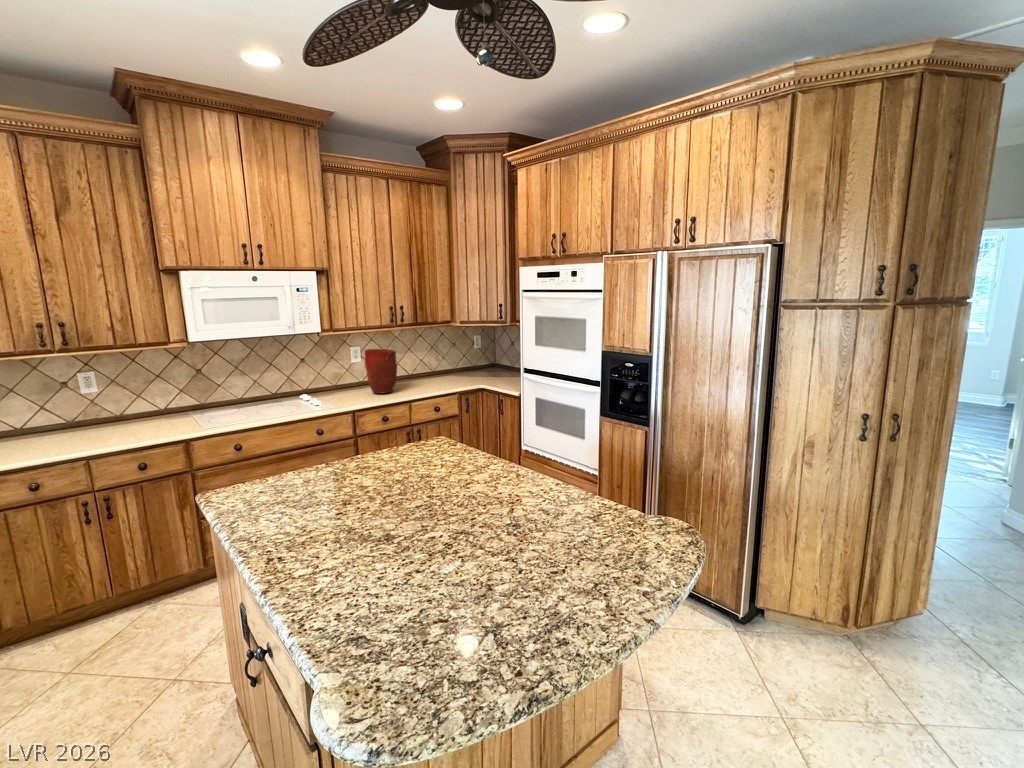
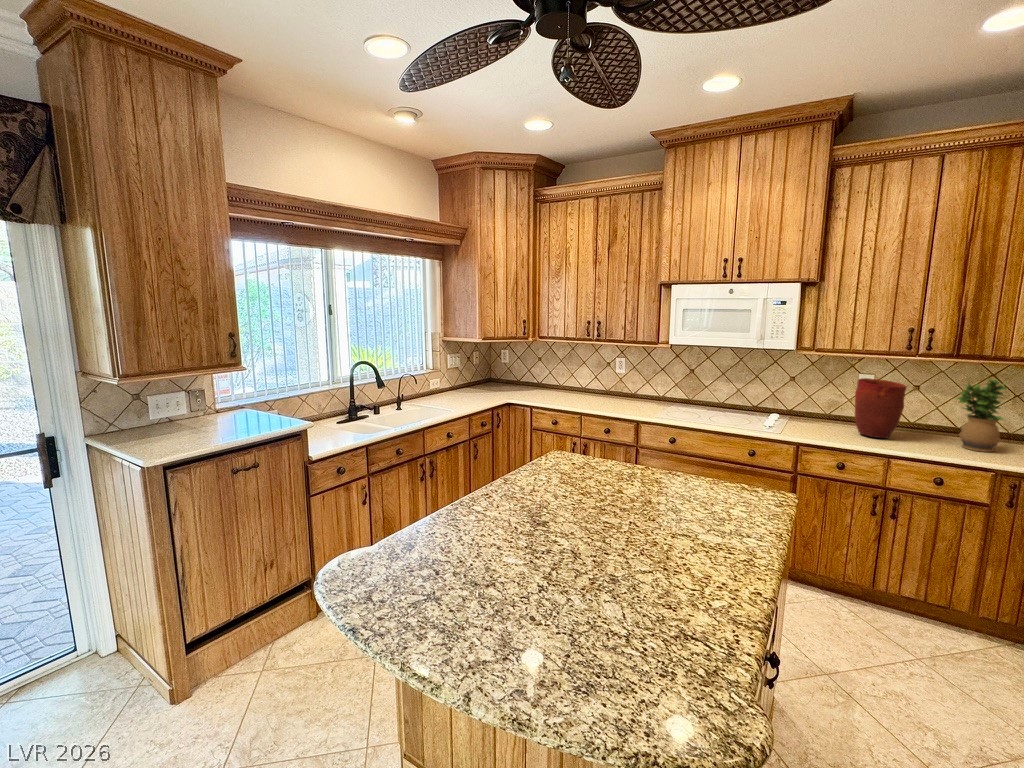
potted plant: none [419,337,444,386] -> present [957,379,1007,452]

